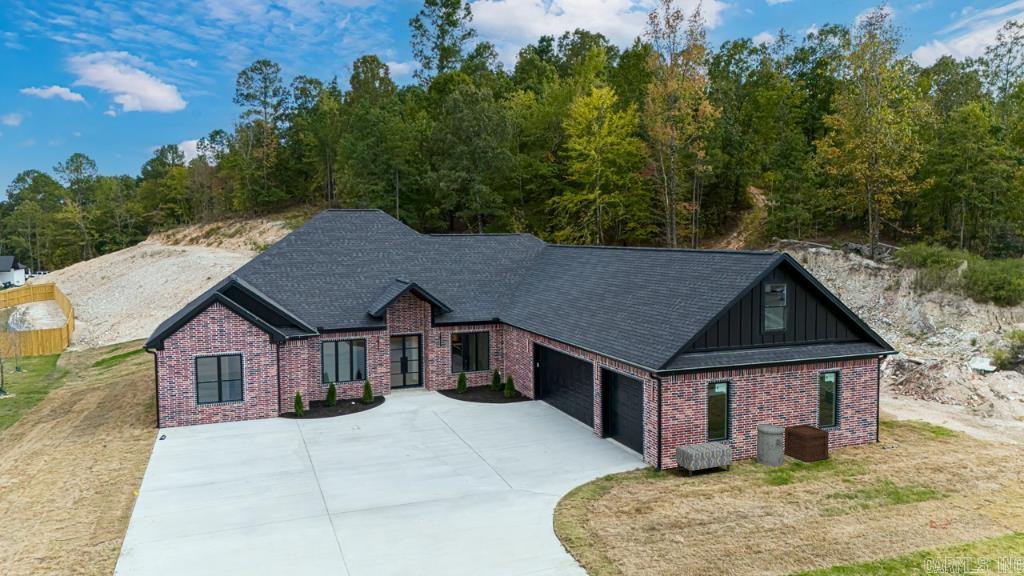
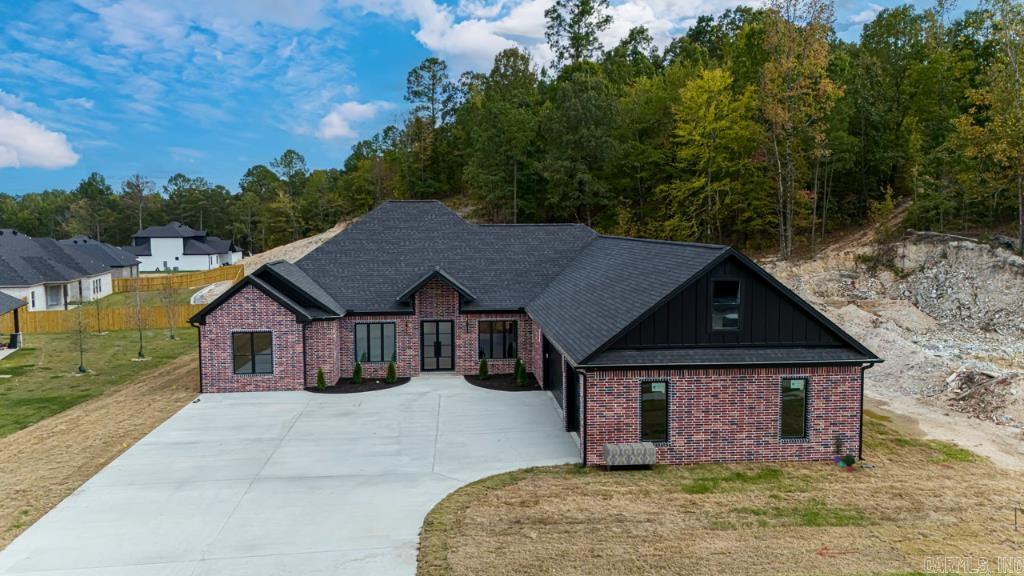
potted plant: none [859,419,892,454] -> present [833,434,855,472]
trash can: present [756,424,784,466] -> none [695,429,722,471]
wooden crate: present [784,424,829,462] -> none [735,433,775,471]

